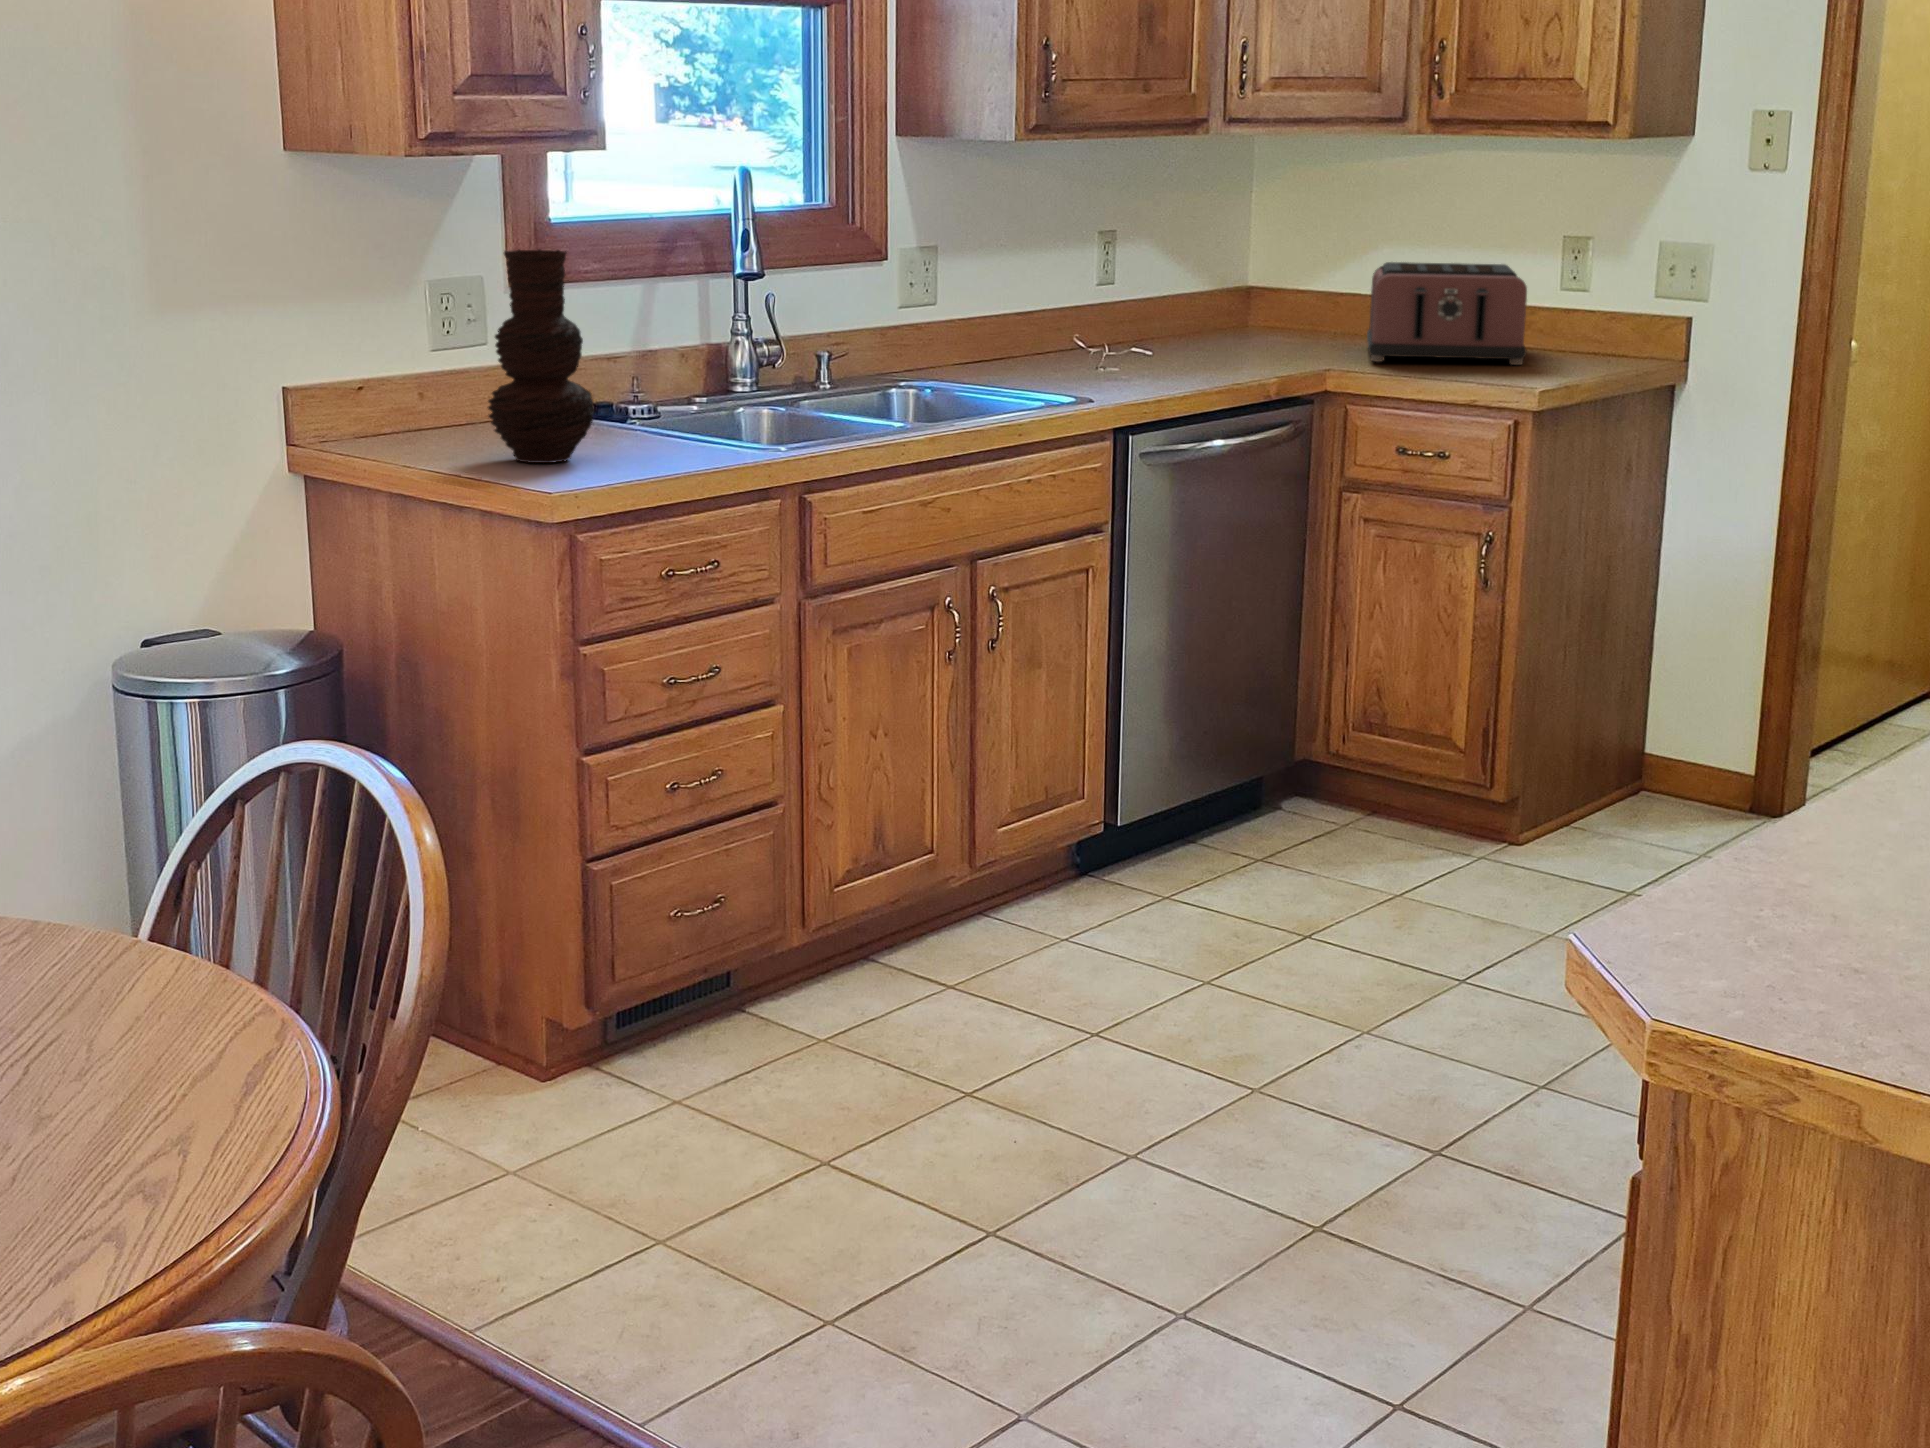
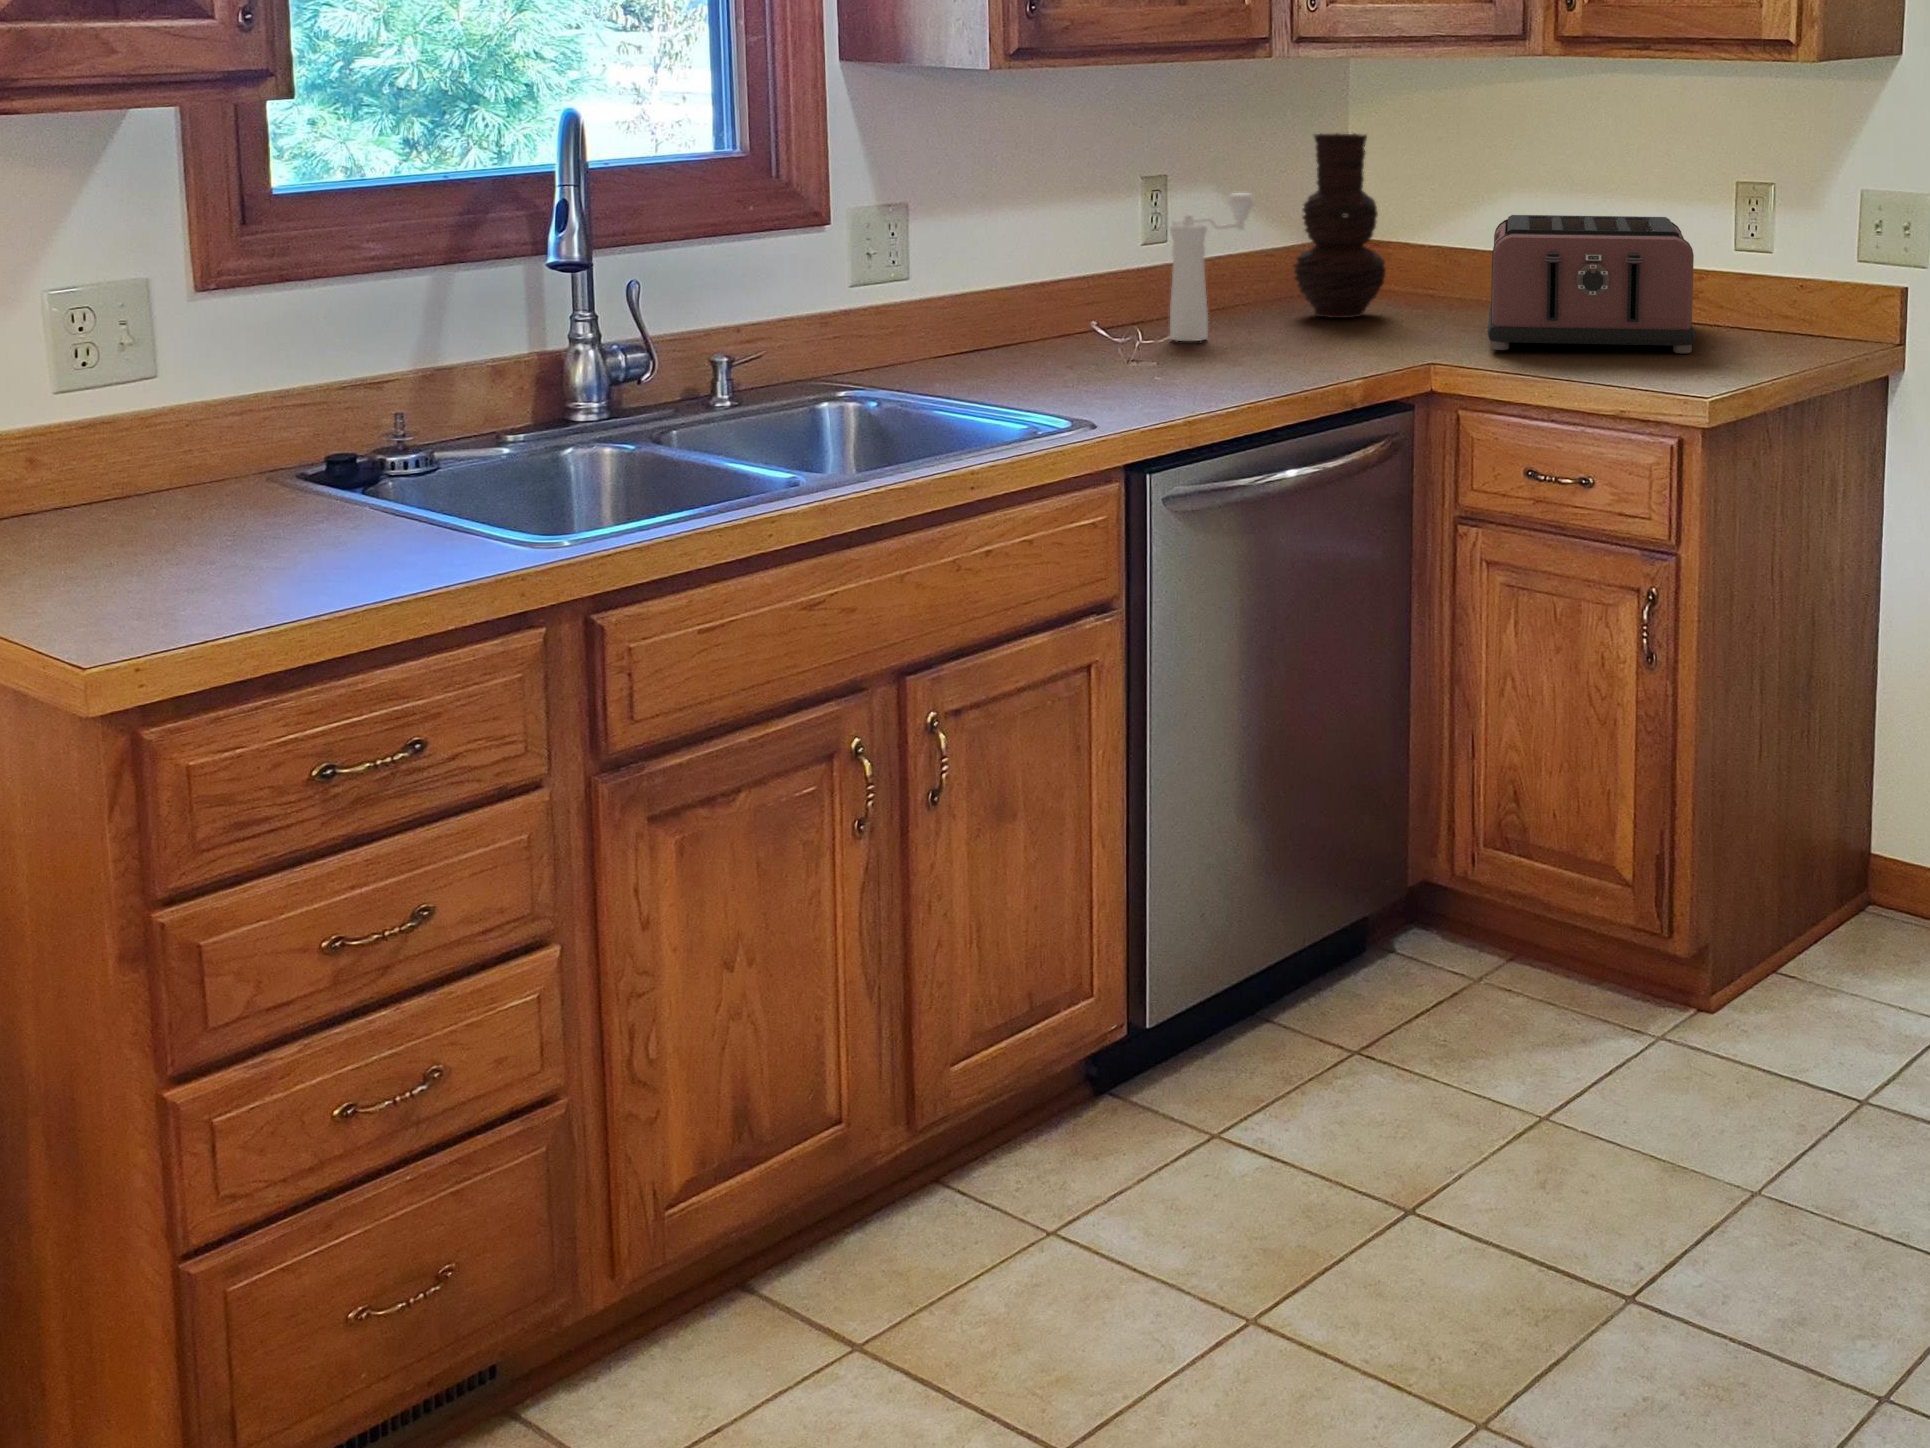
pepper mill: none [1124,243,1190,355] -> present [1169,193,1255,341]
vase: present [488,249,595,463] -> present [1294,133,1386,318]

